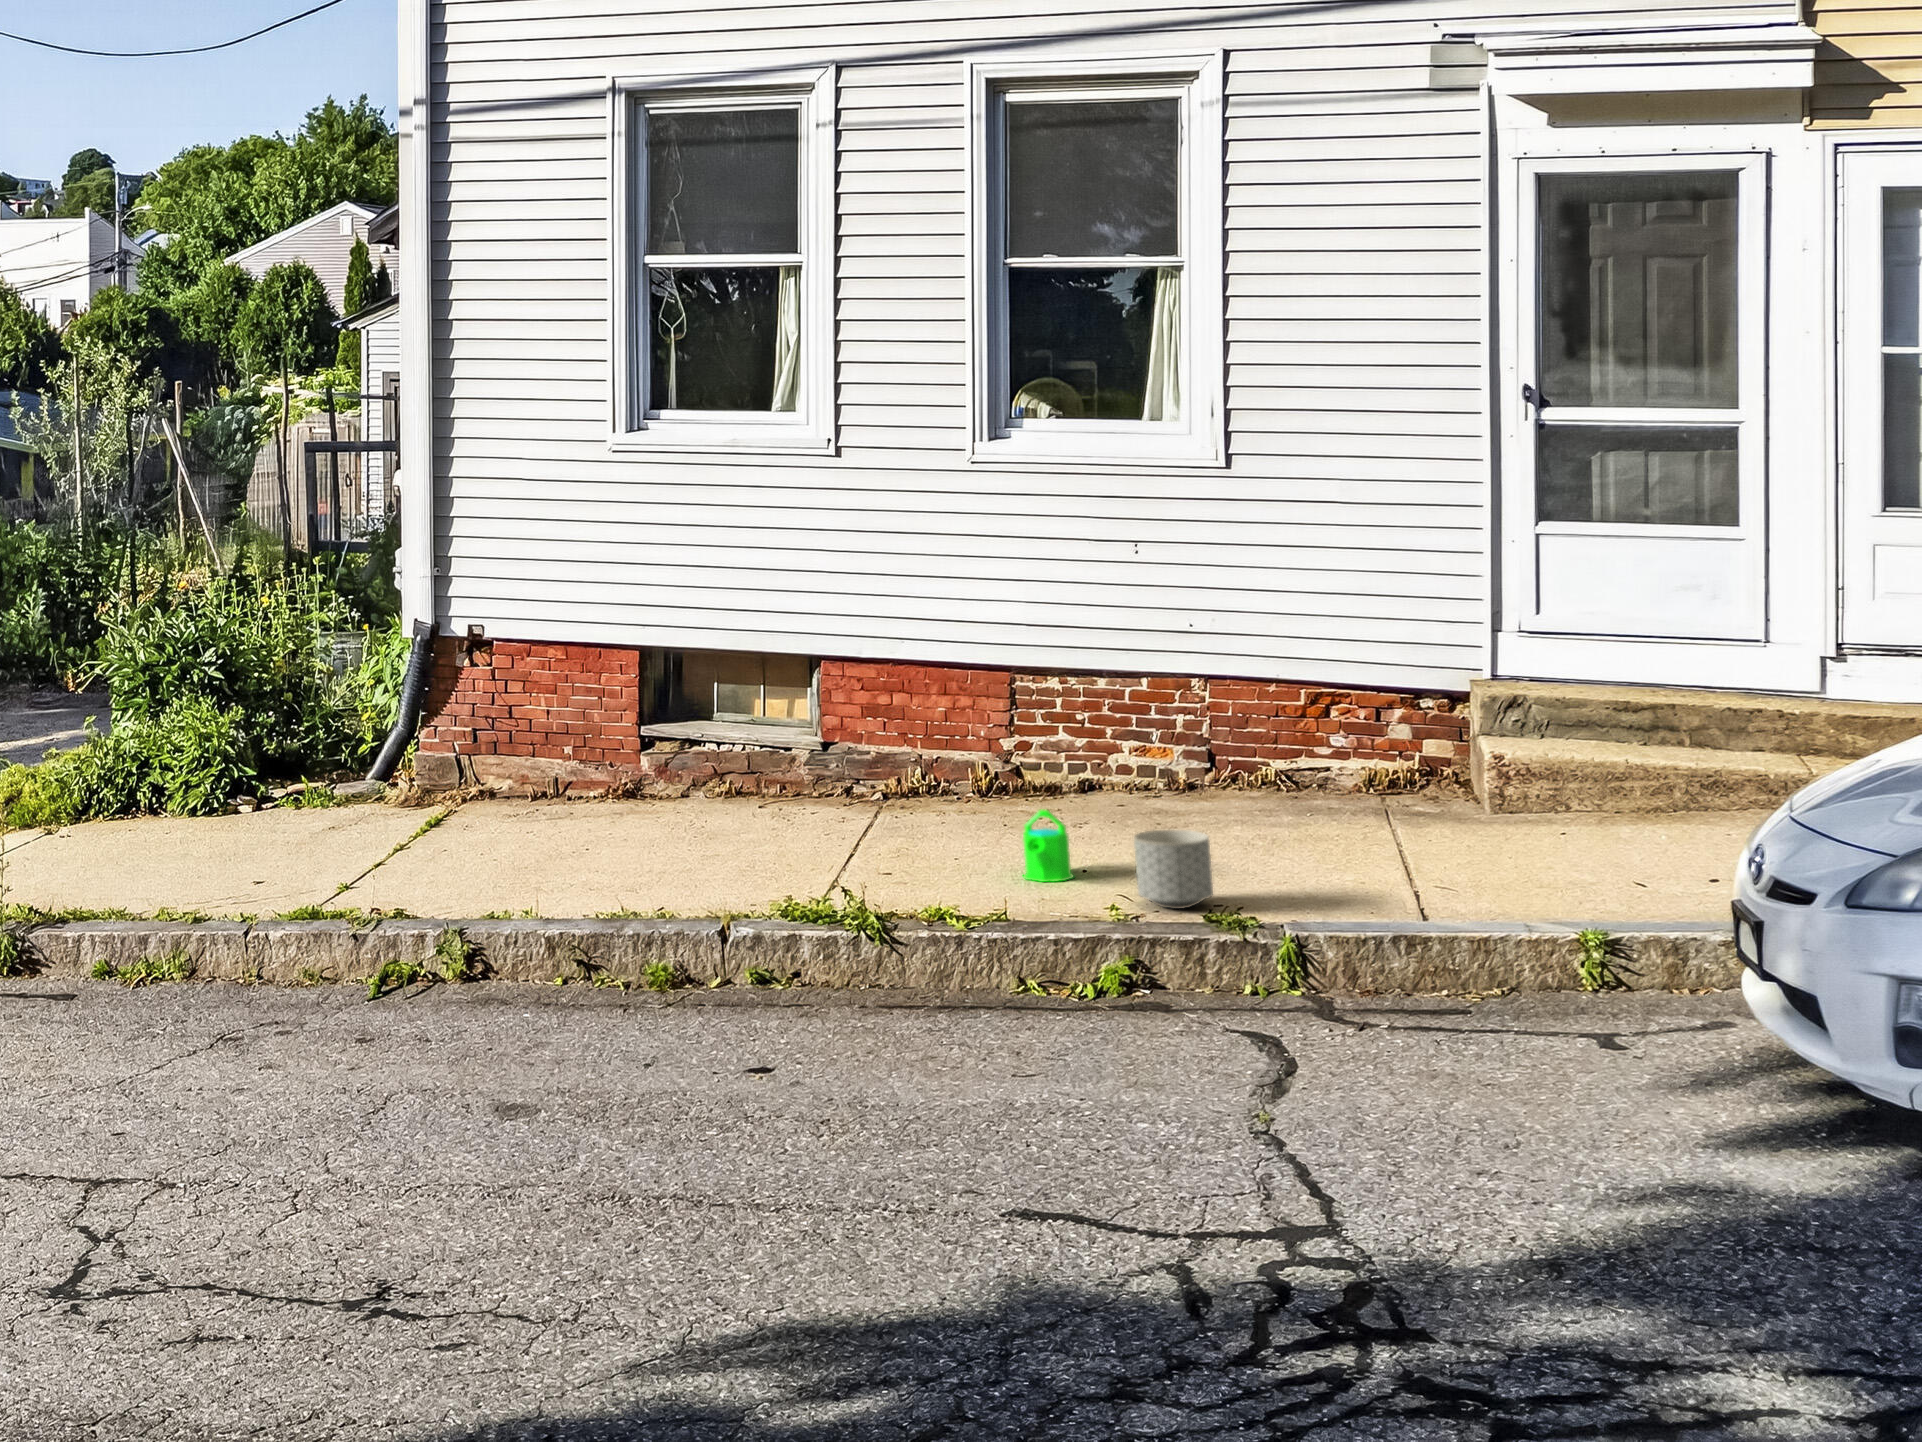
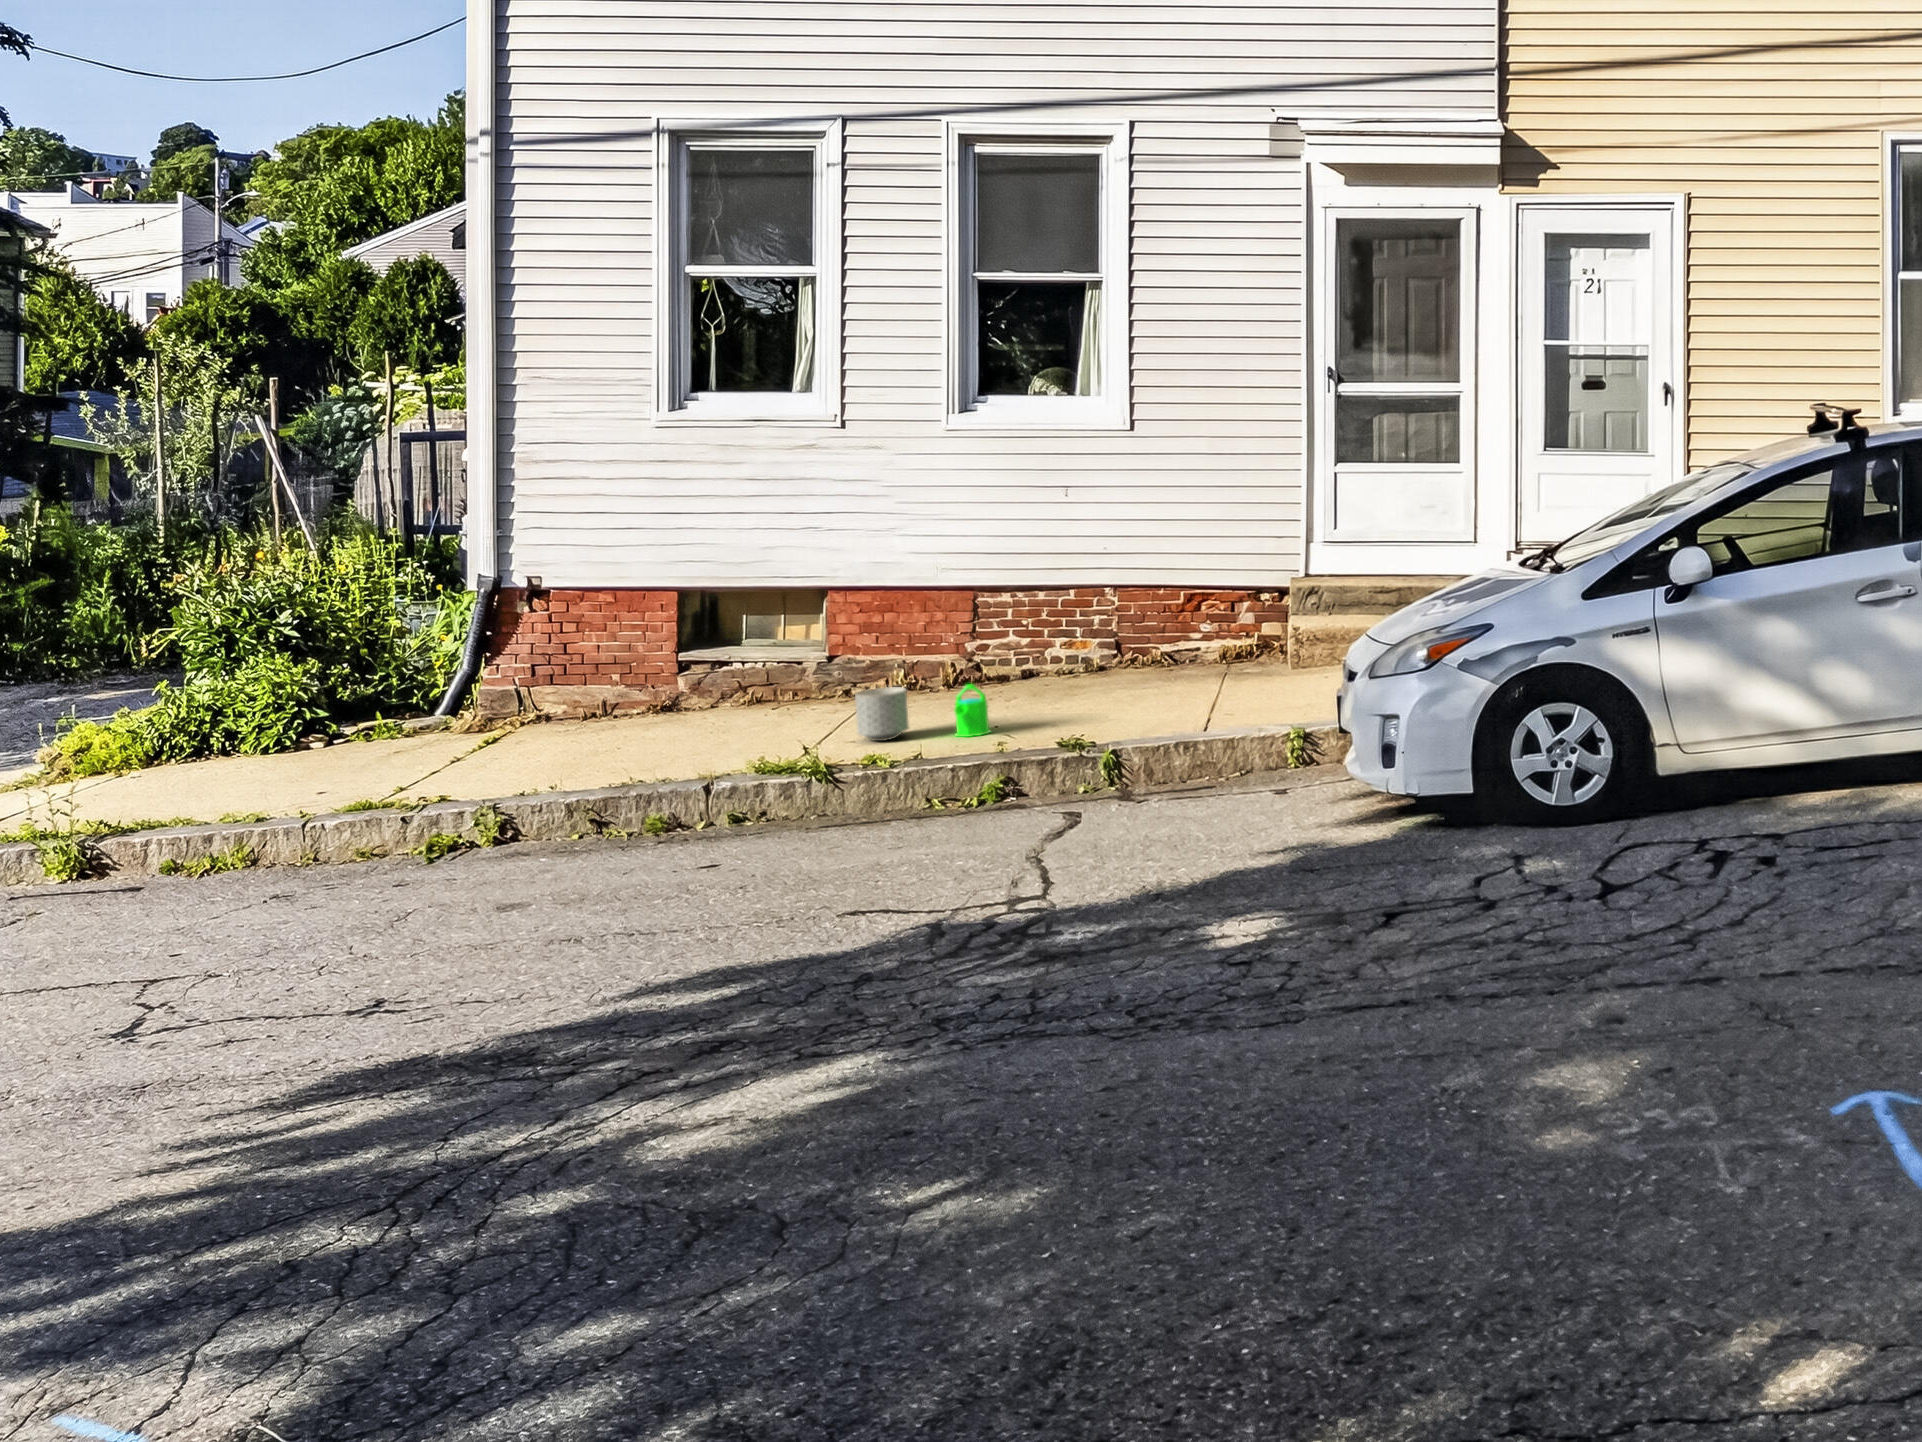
planter: present [1134,830,1213,909] -> present [855,687,909,741]

